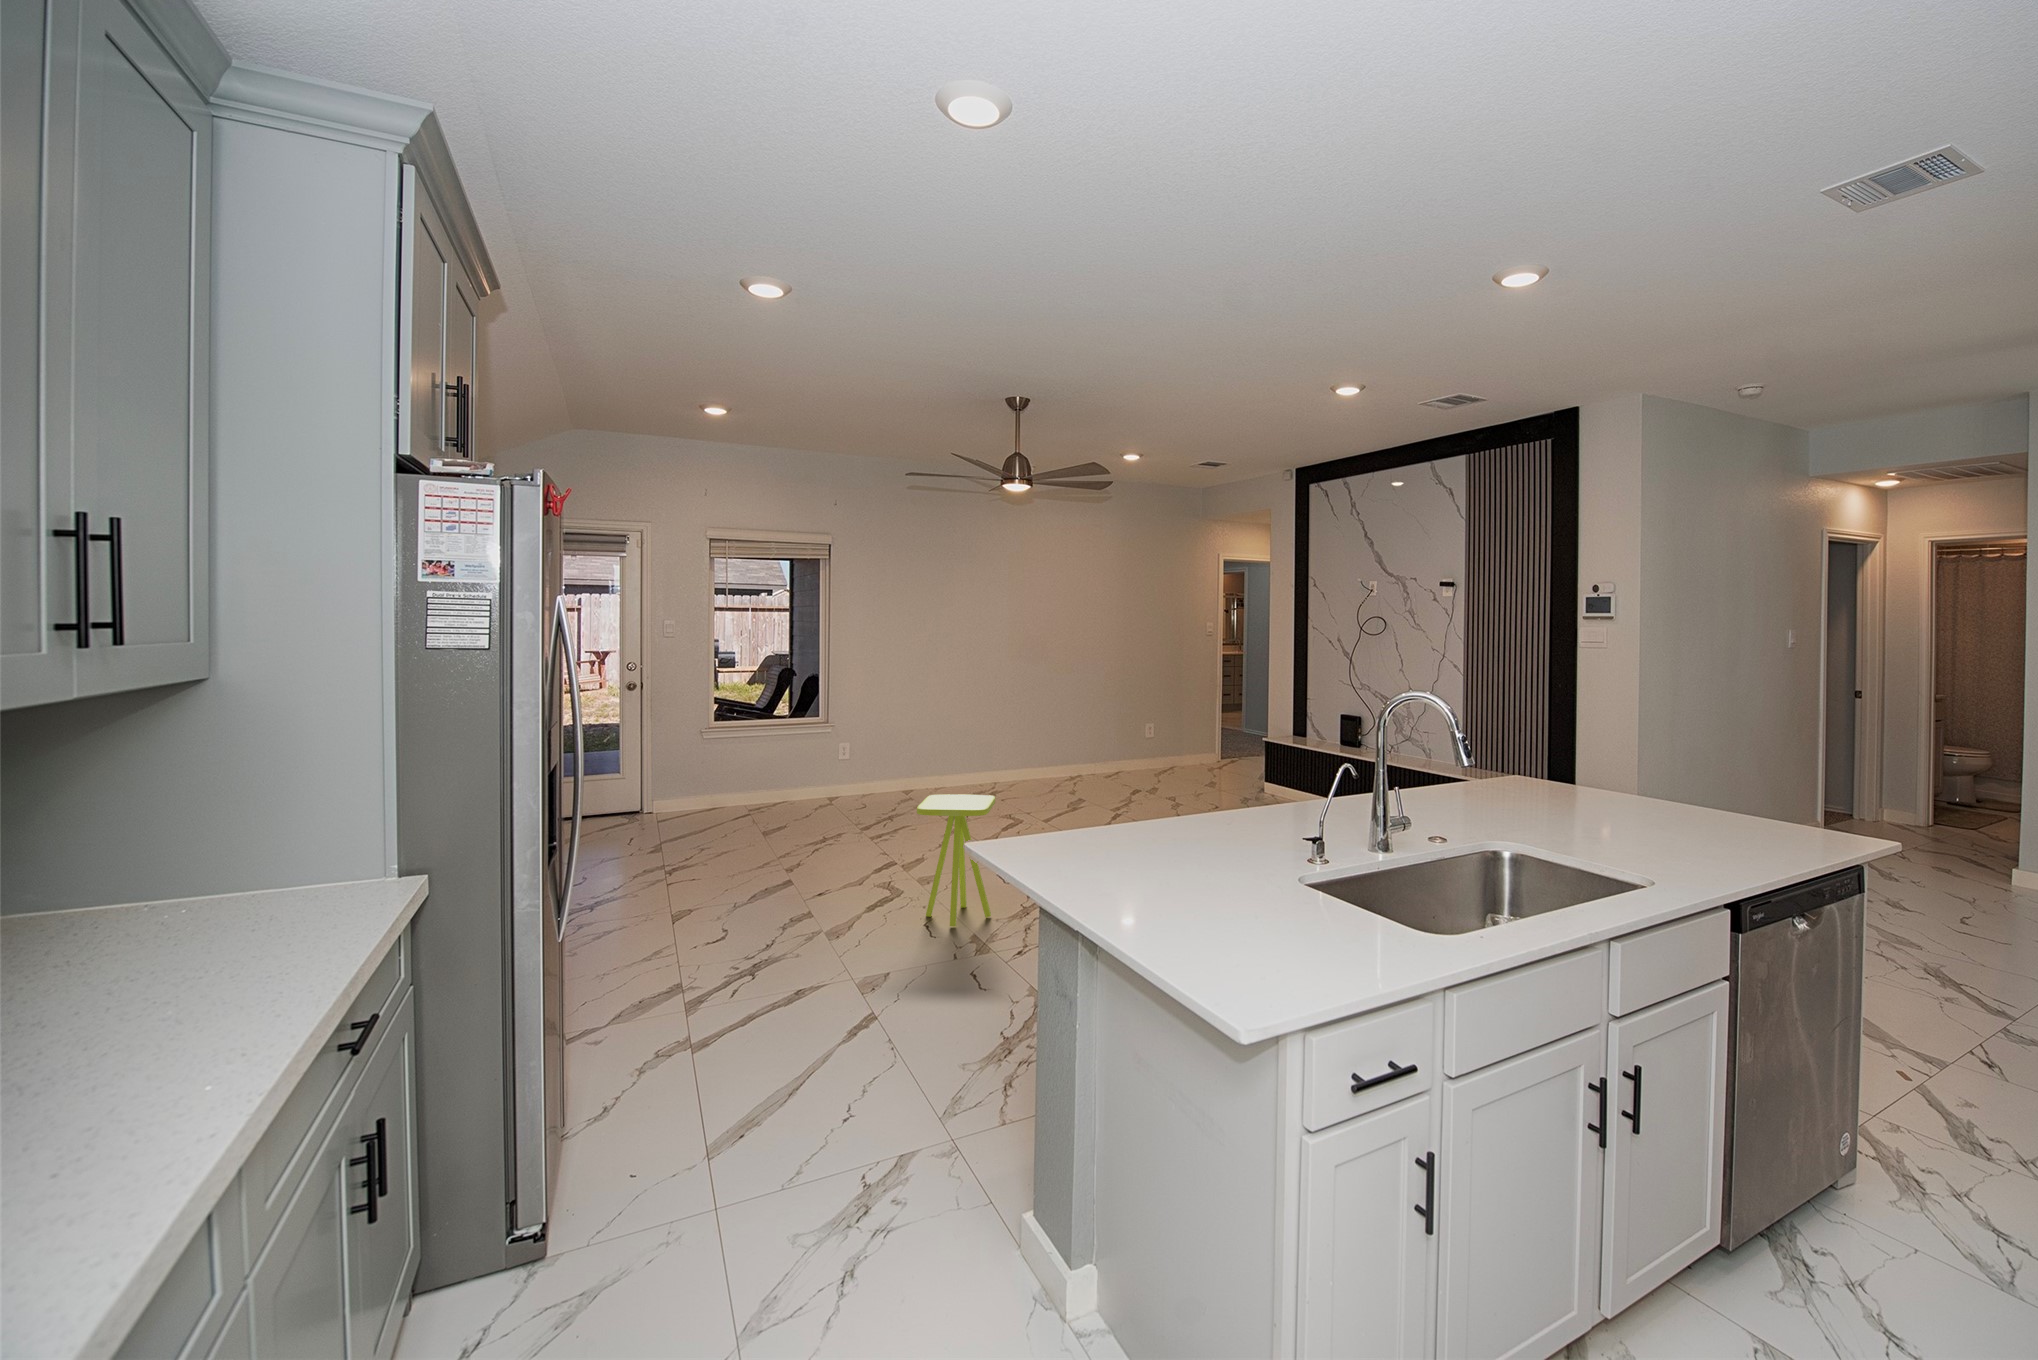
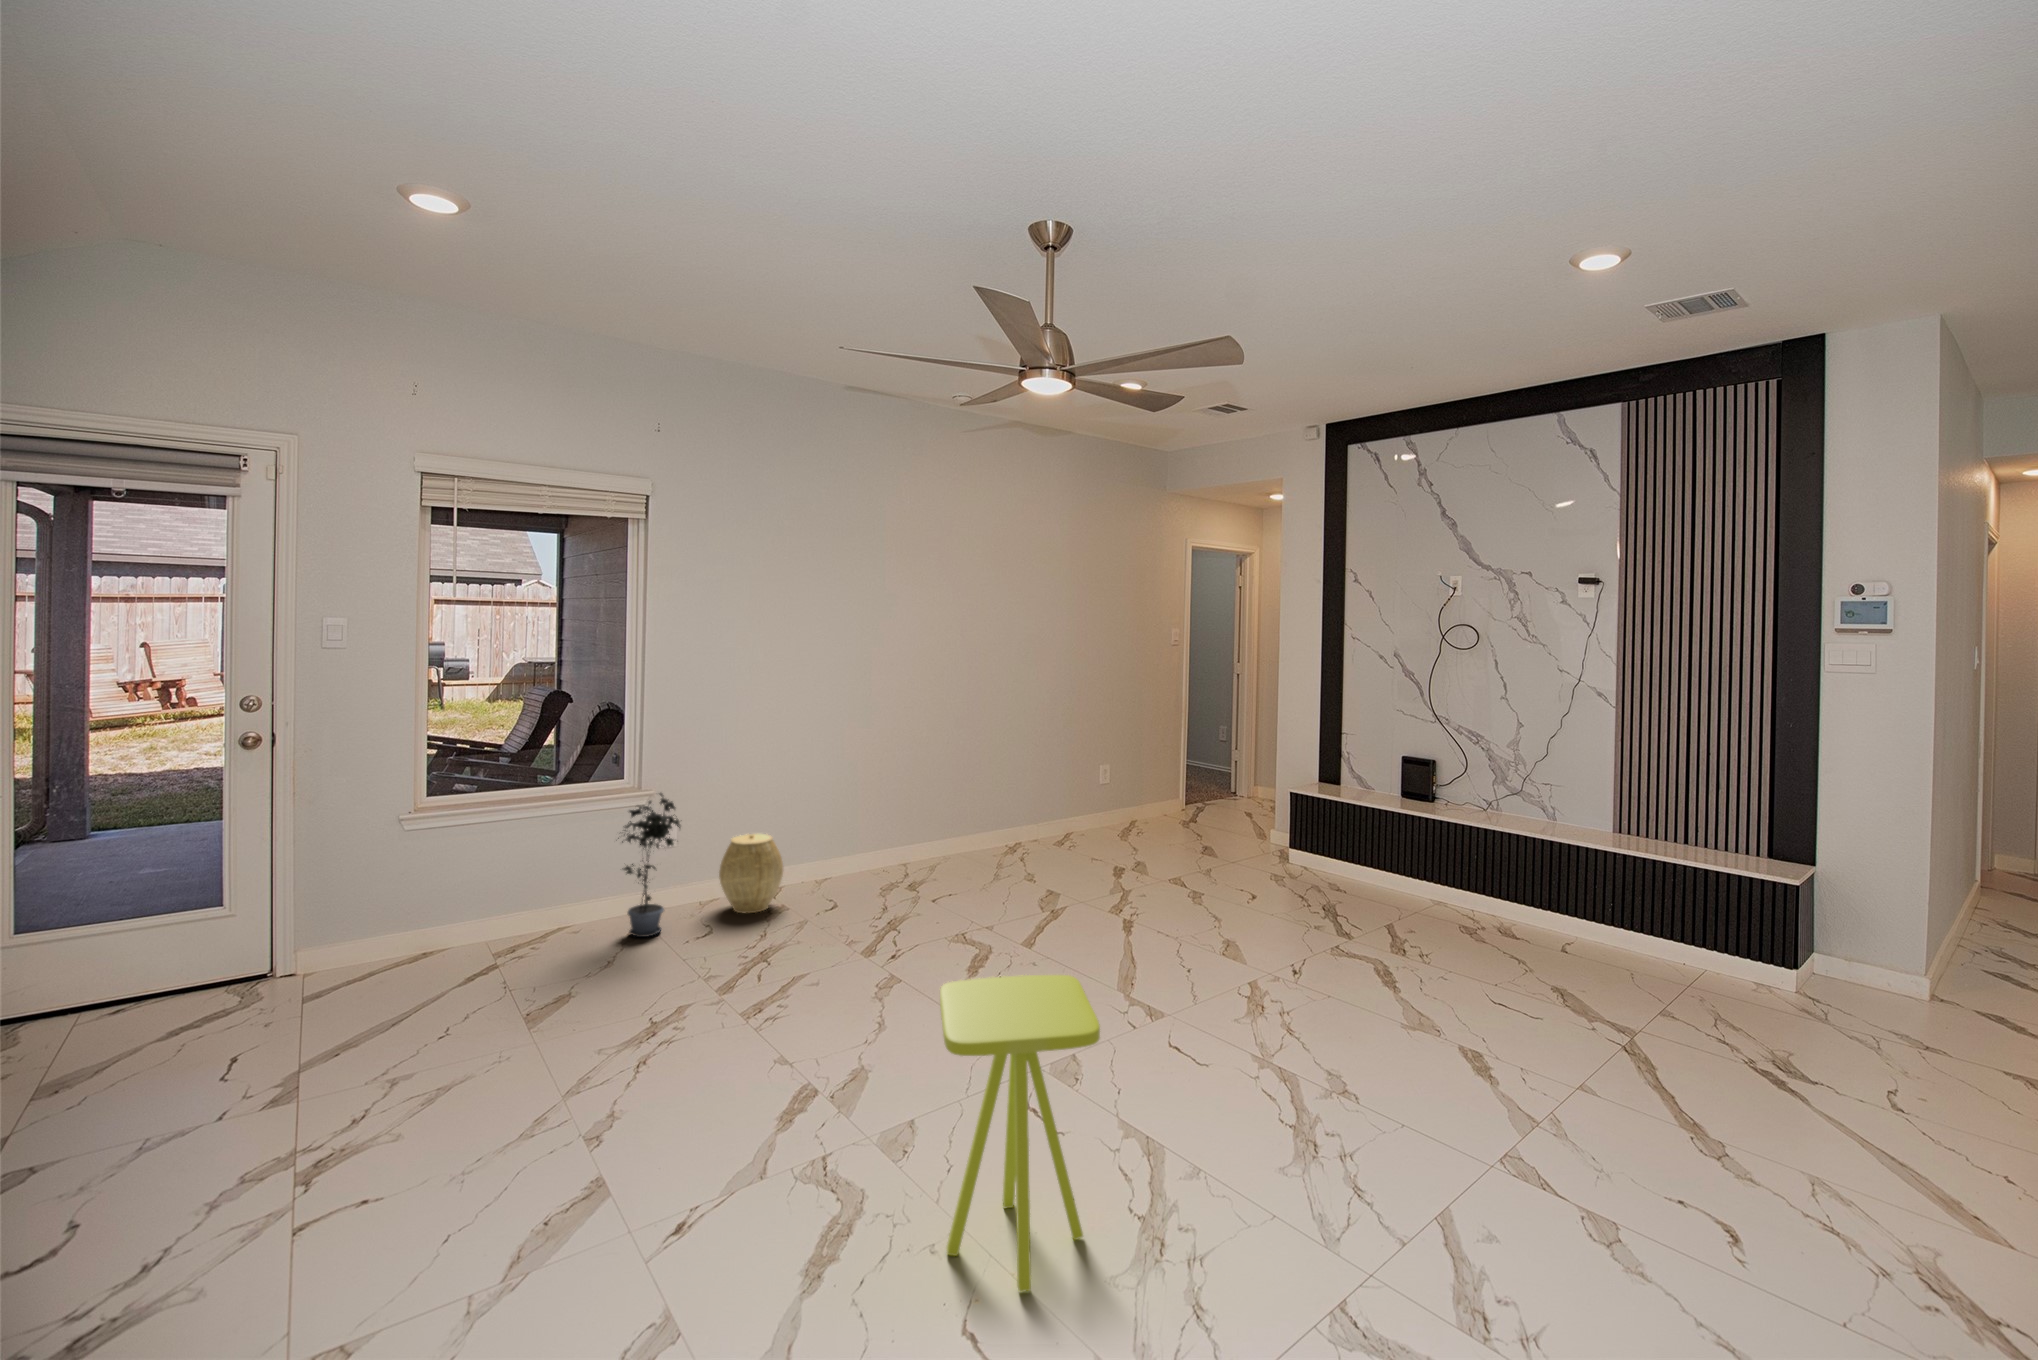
potted plant: none [811,724,850,809] -> present [618,793,680,937]
woven basket: none [873,753,912,802] -> present [719,834,783,913]

